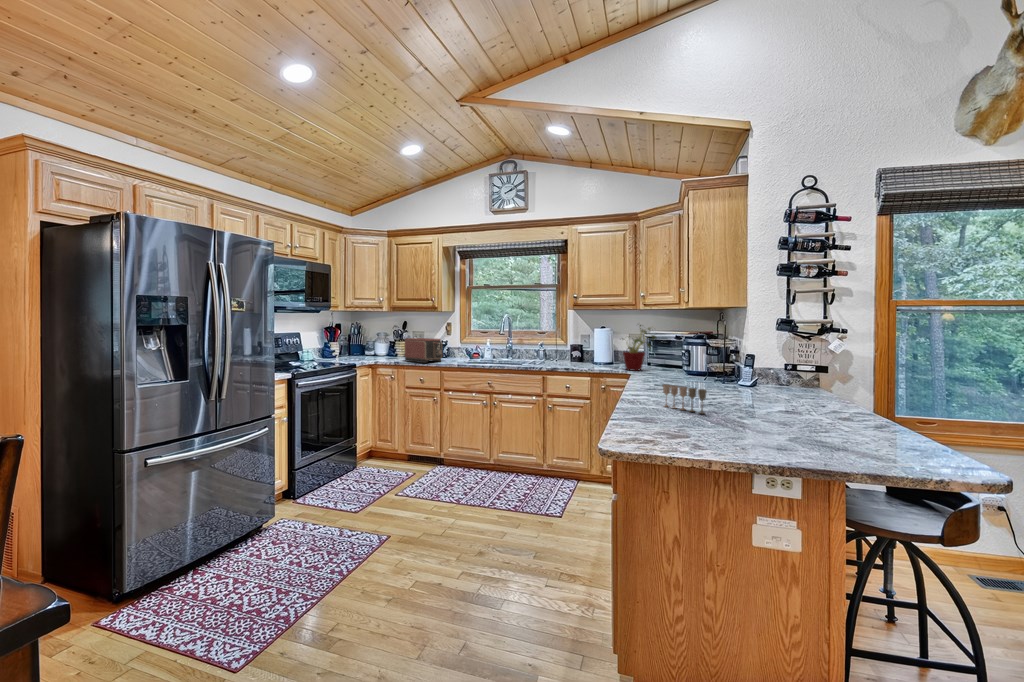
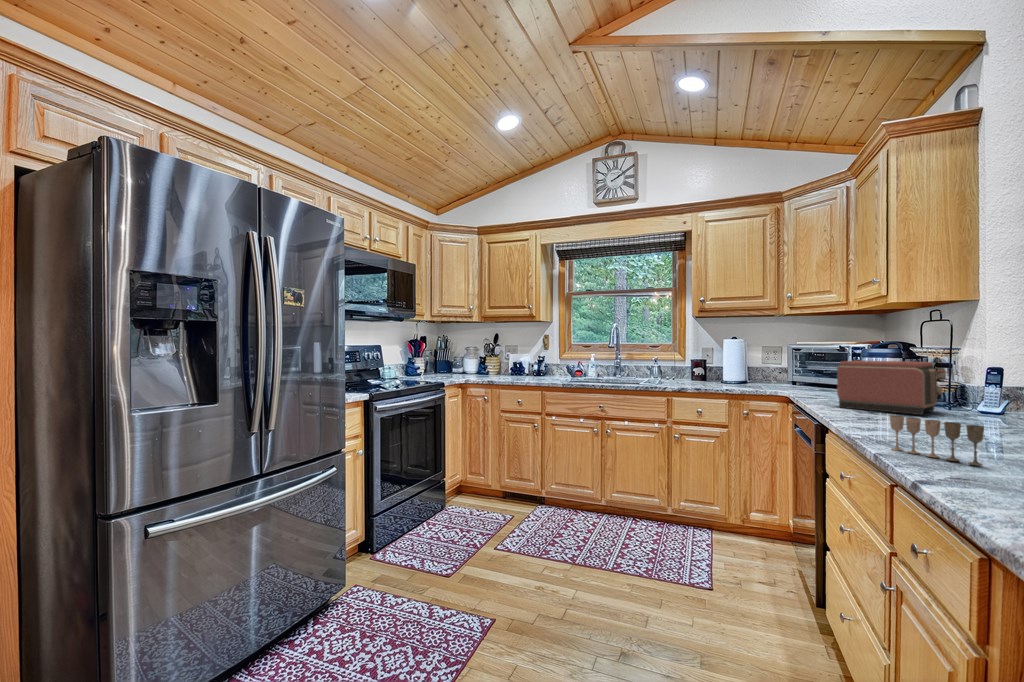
potted plant: present [622,325,656,371] -> none [770,328,827,392]
toaster: present [405,338,443,363] -> present [837,360,946,415]

